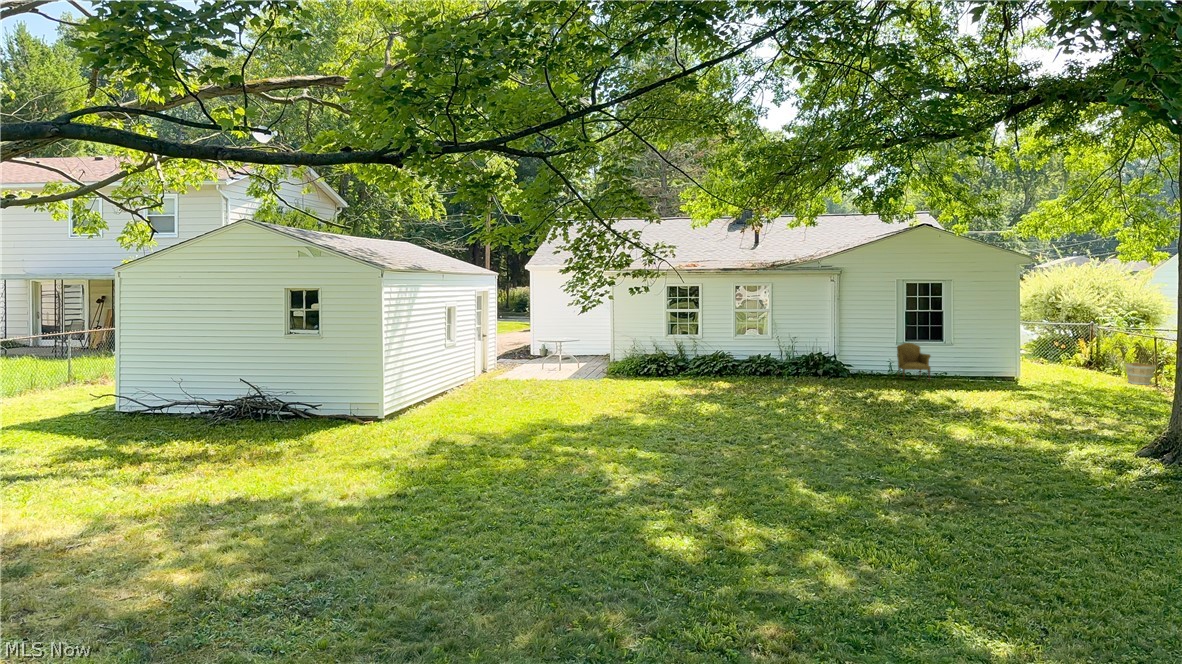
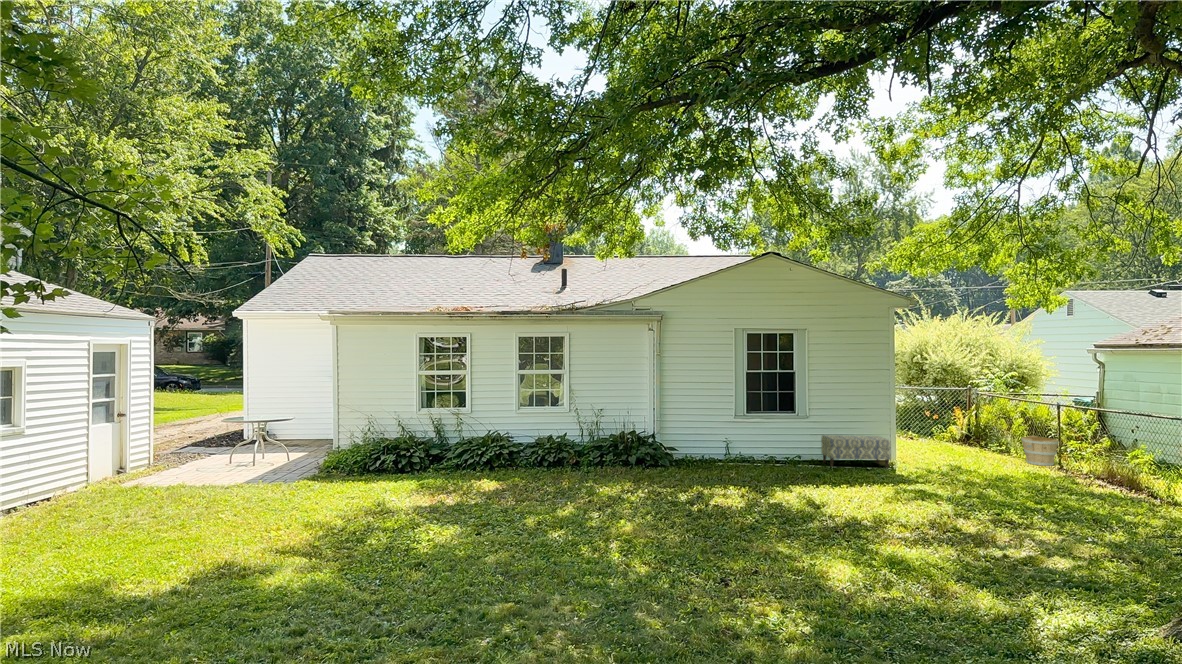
armchair: present [897,343,931,381] -> none [739,414,783,470]
bench: none [960,359,1015,383] -> present [821,435,891,468]

